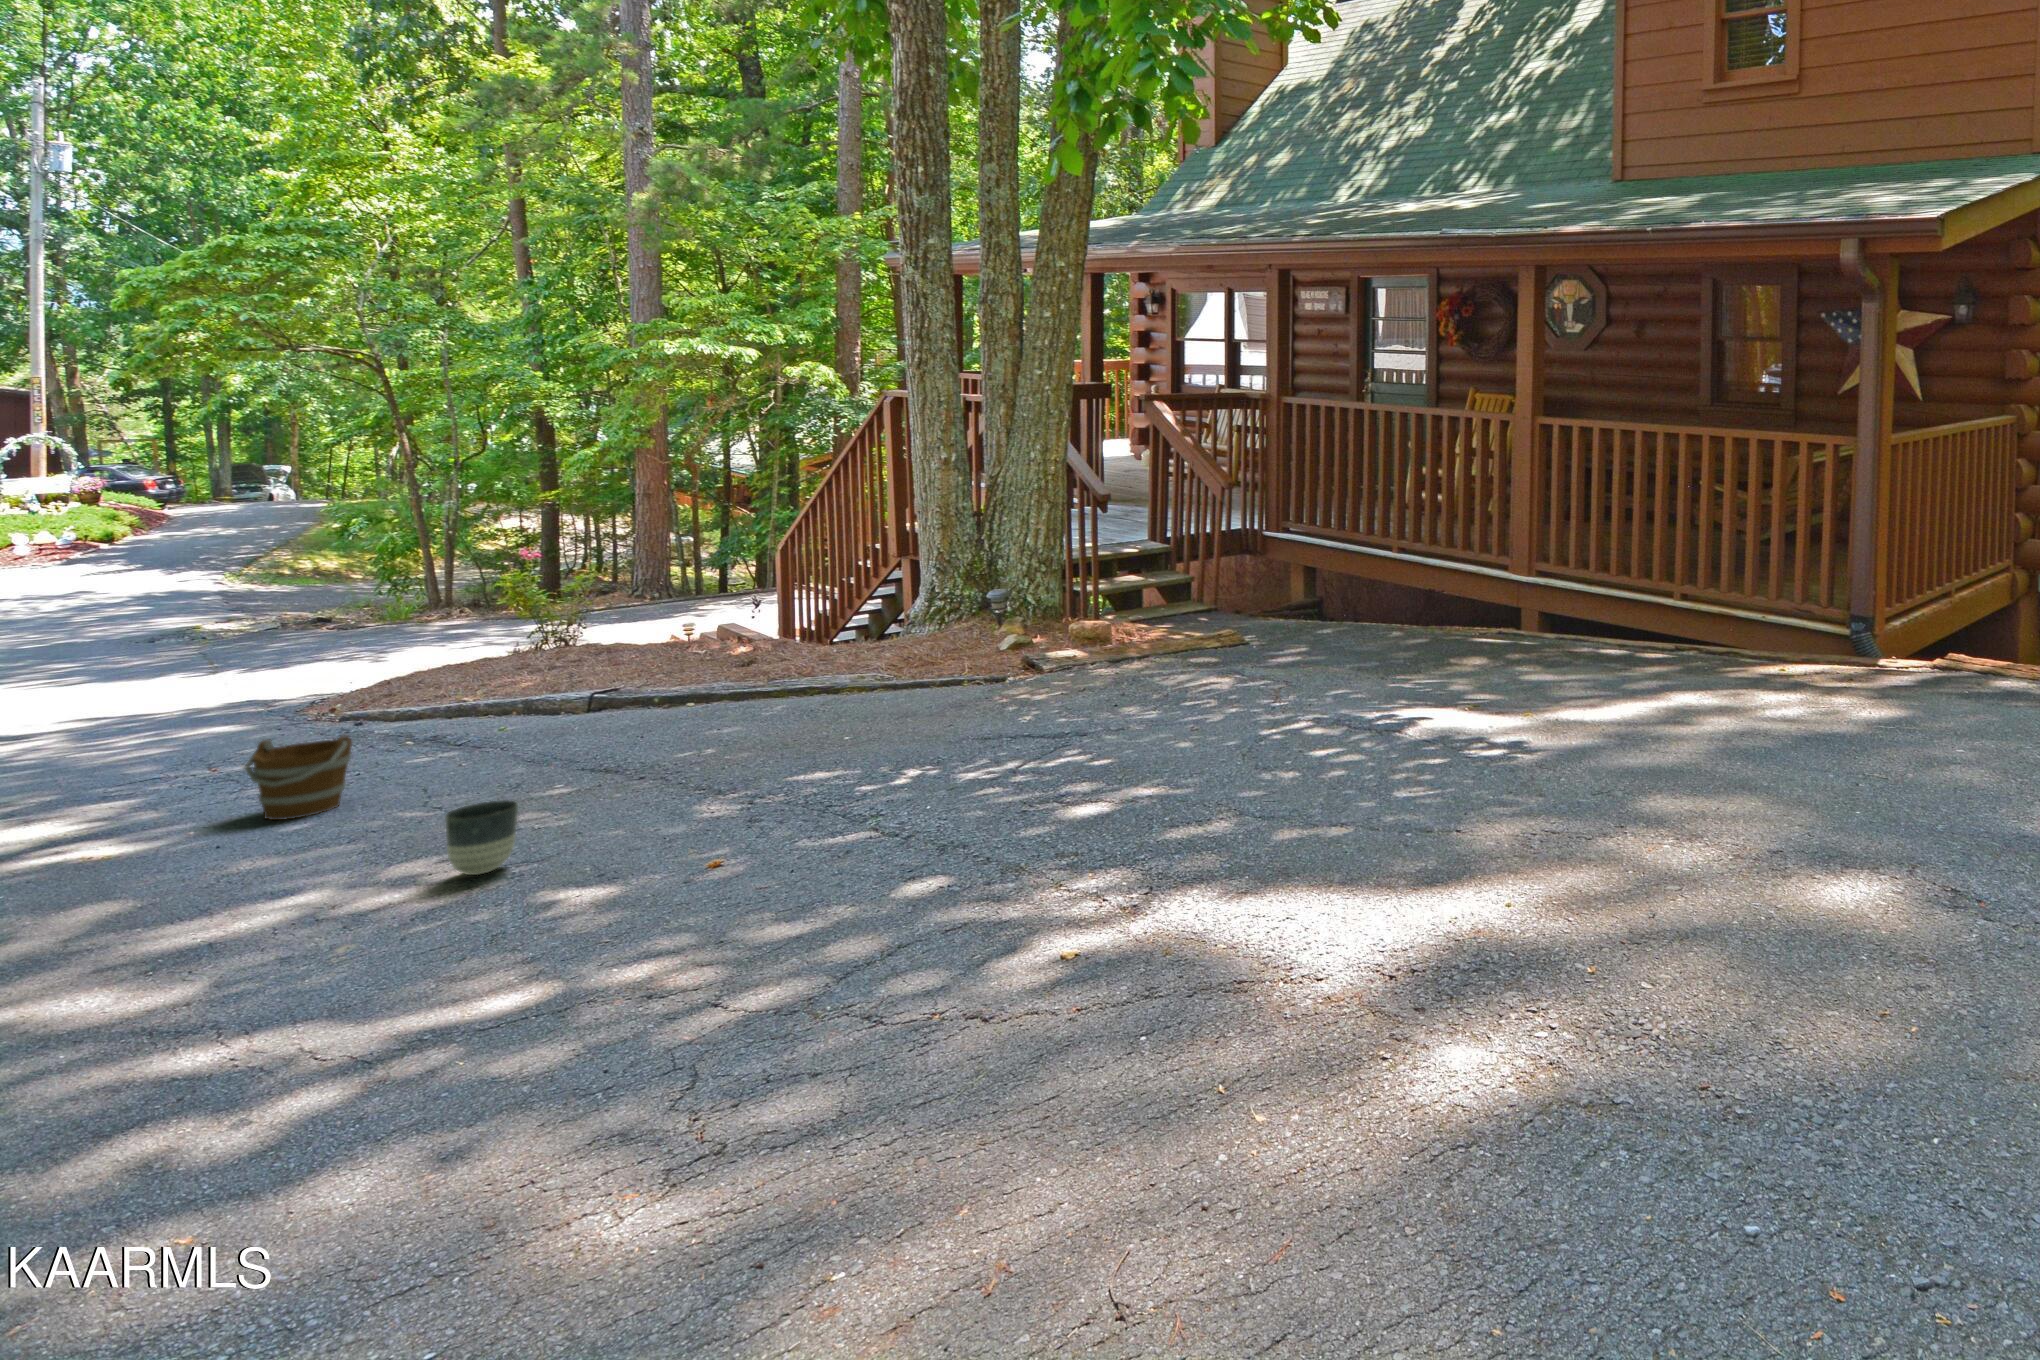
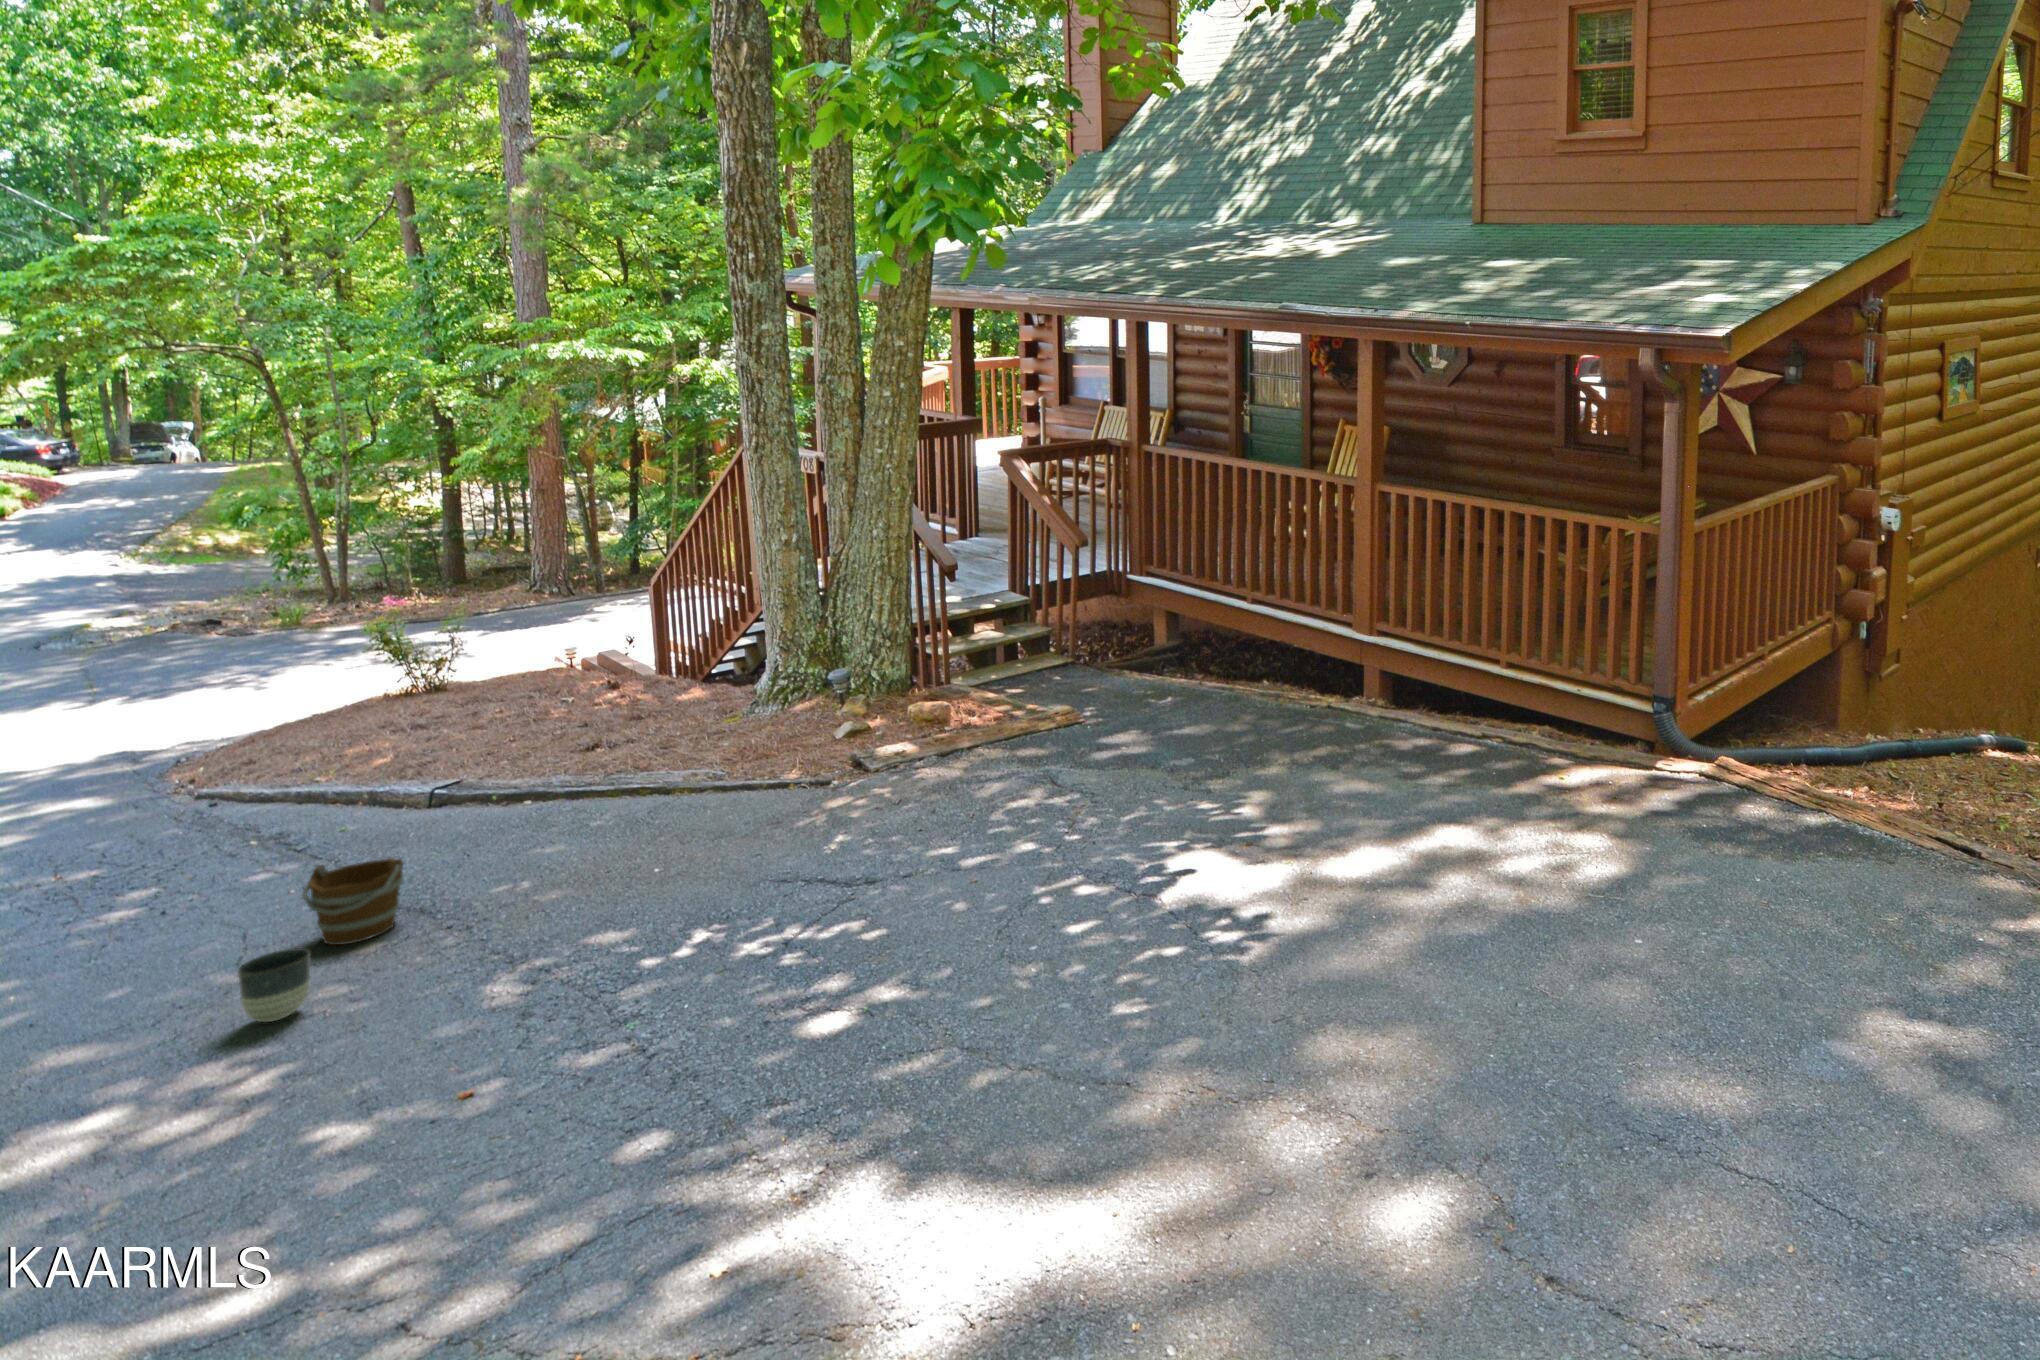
bucket: present [245,736,352,820] -> present [302,859,403,945]

